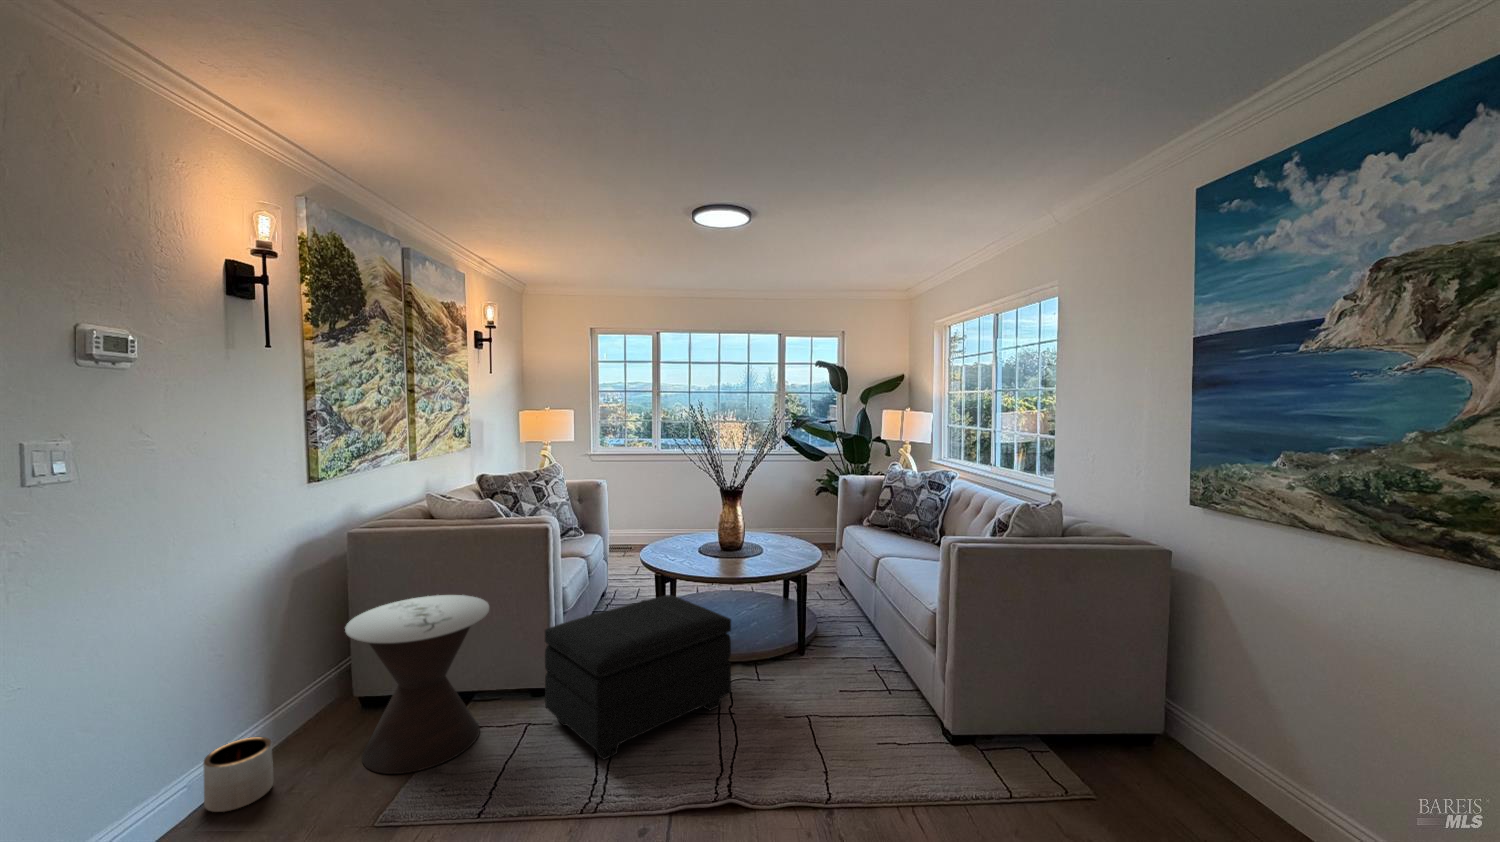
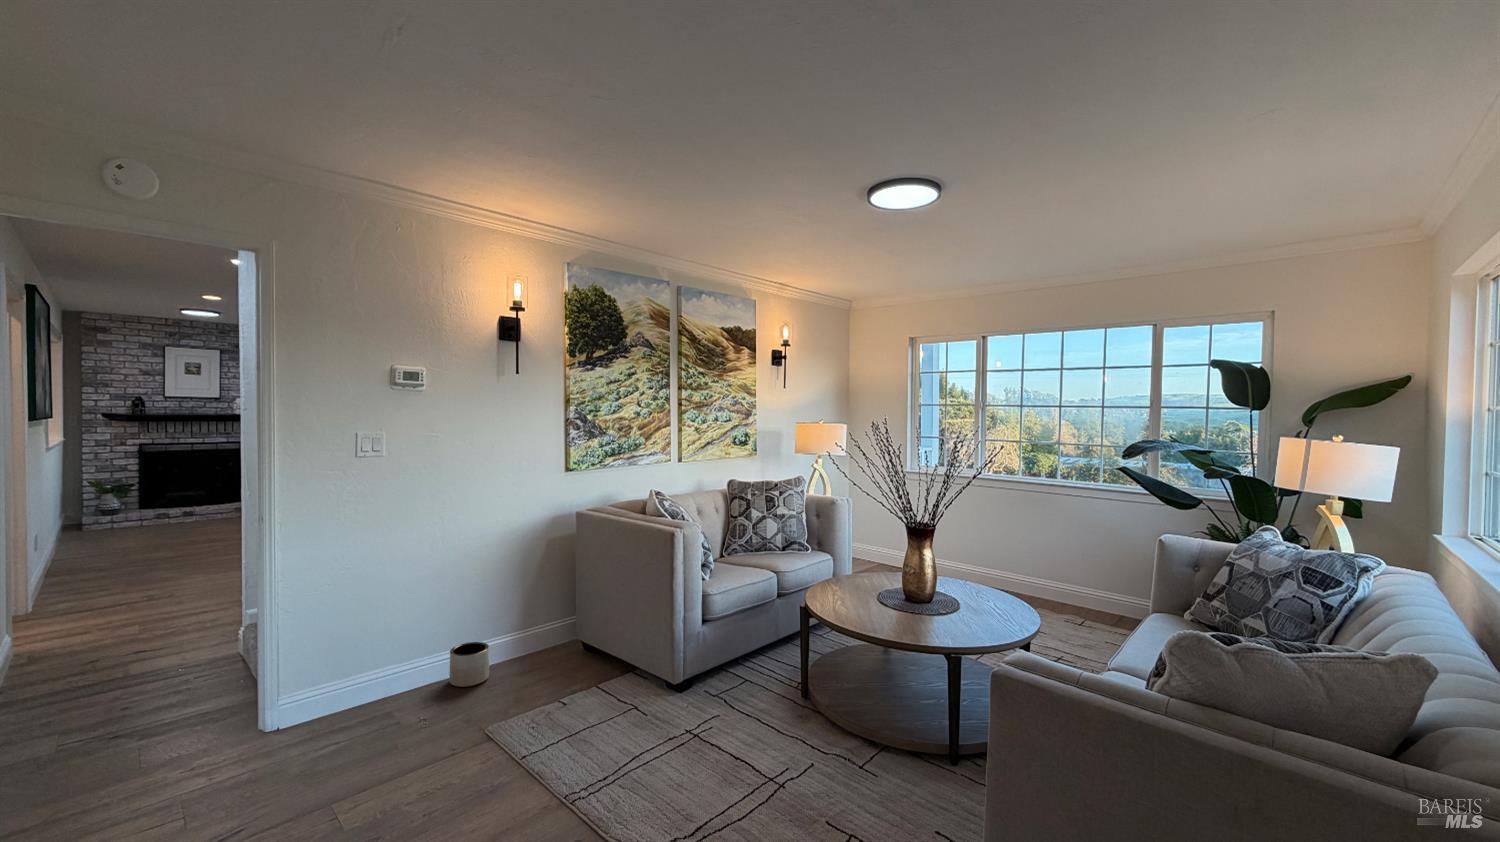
side table: present [345,595,489,774] -> none [519,573,626,712]
footstool: present [545,595,731,759] -> none [625,627,801,774]

